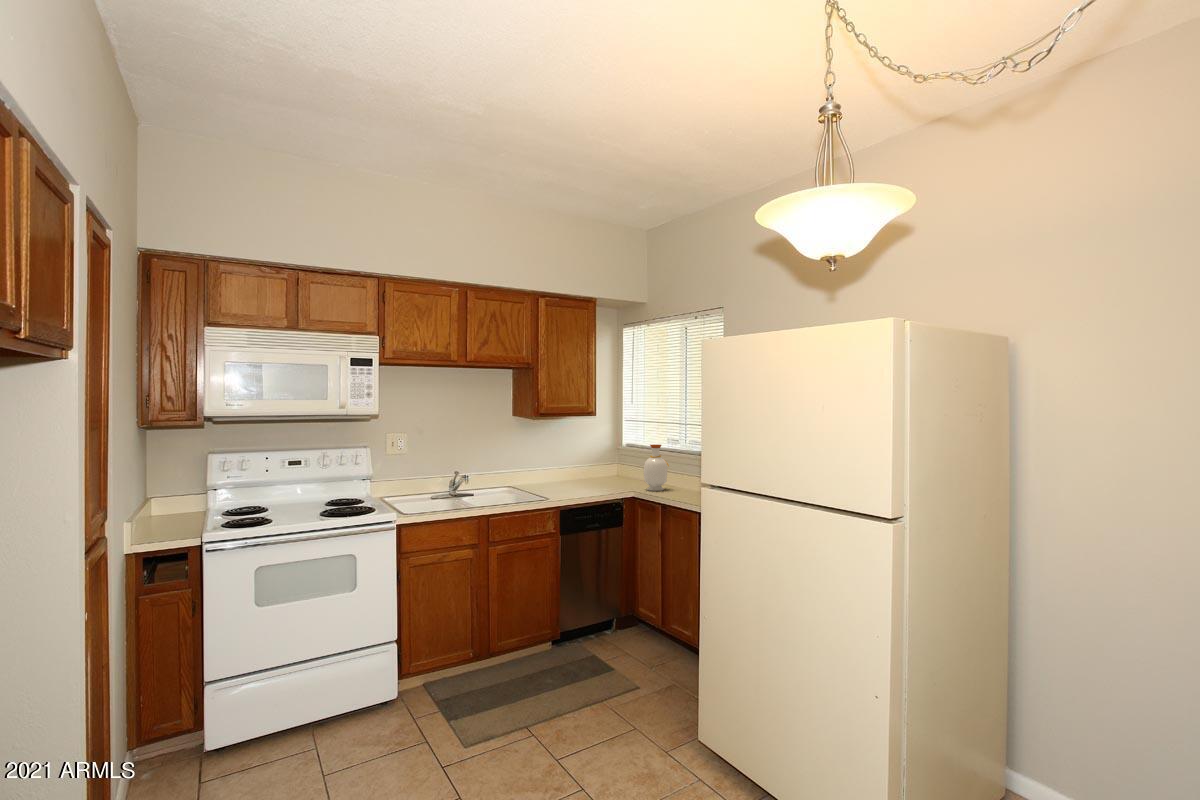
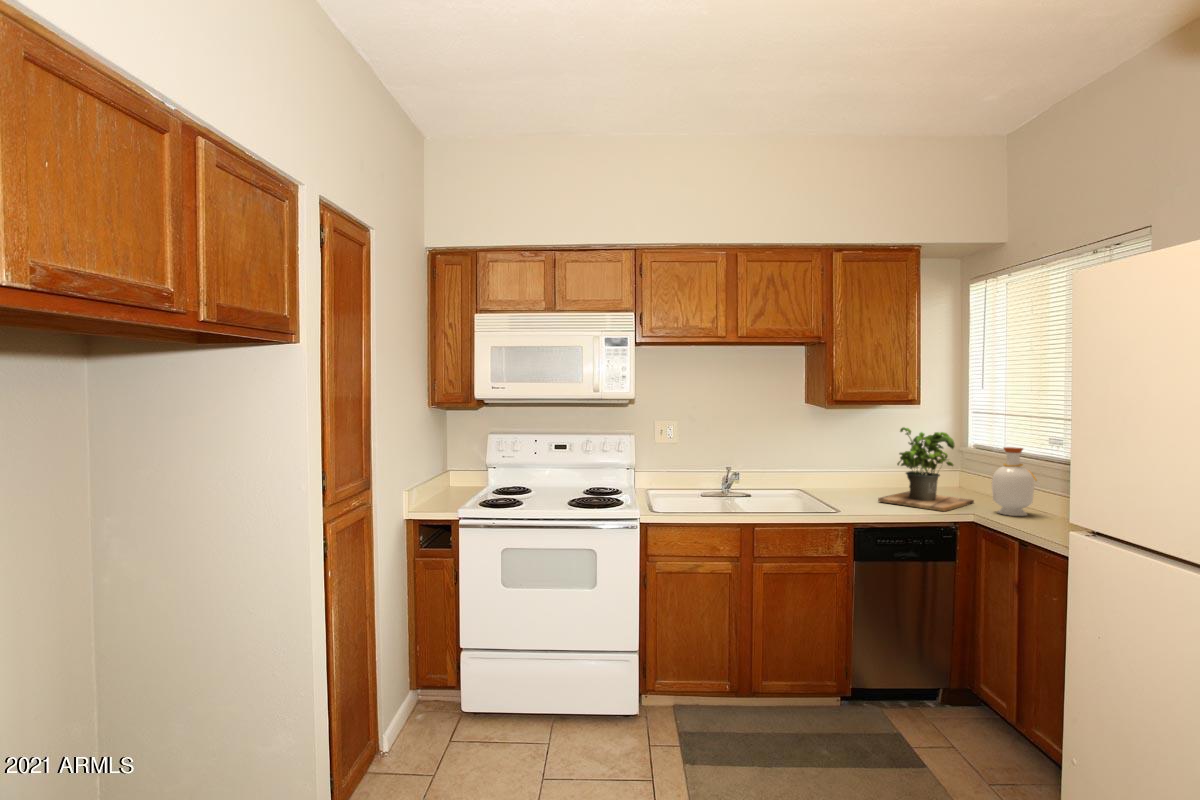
potted plant: none [571,433,631,492] -> present [878,427,974,511]

